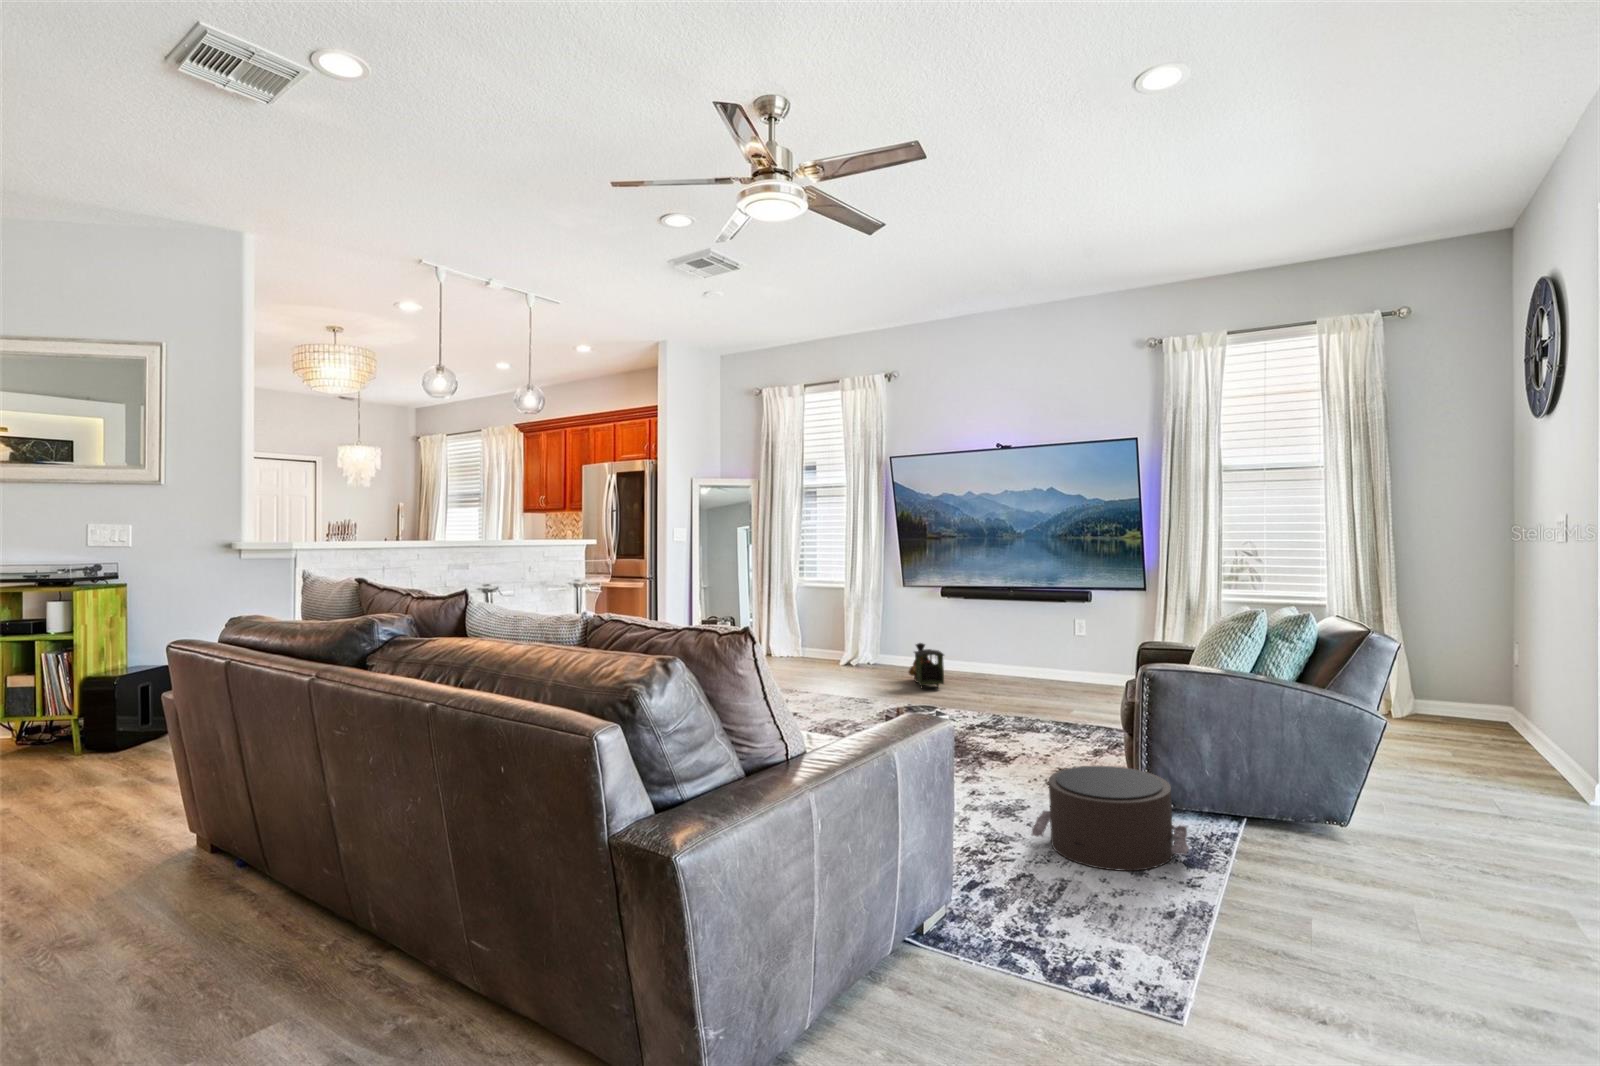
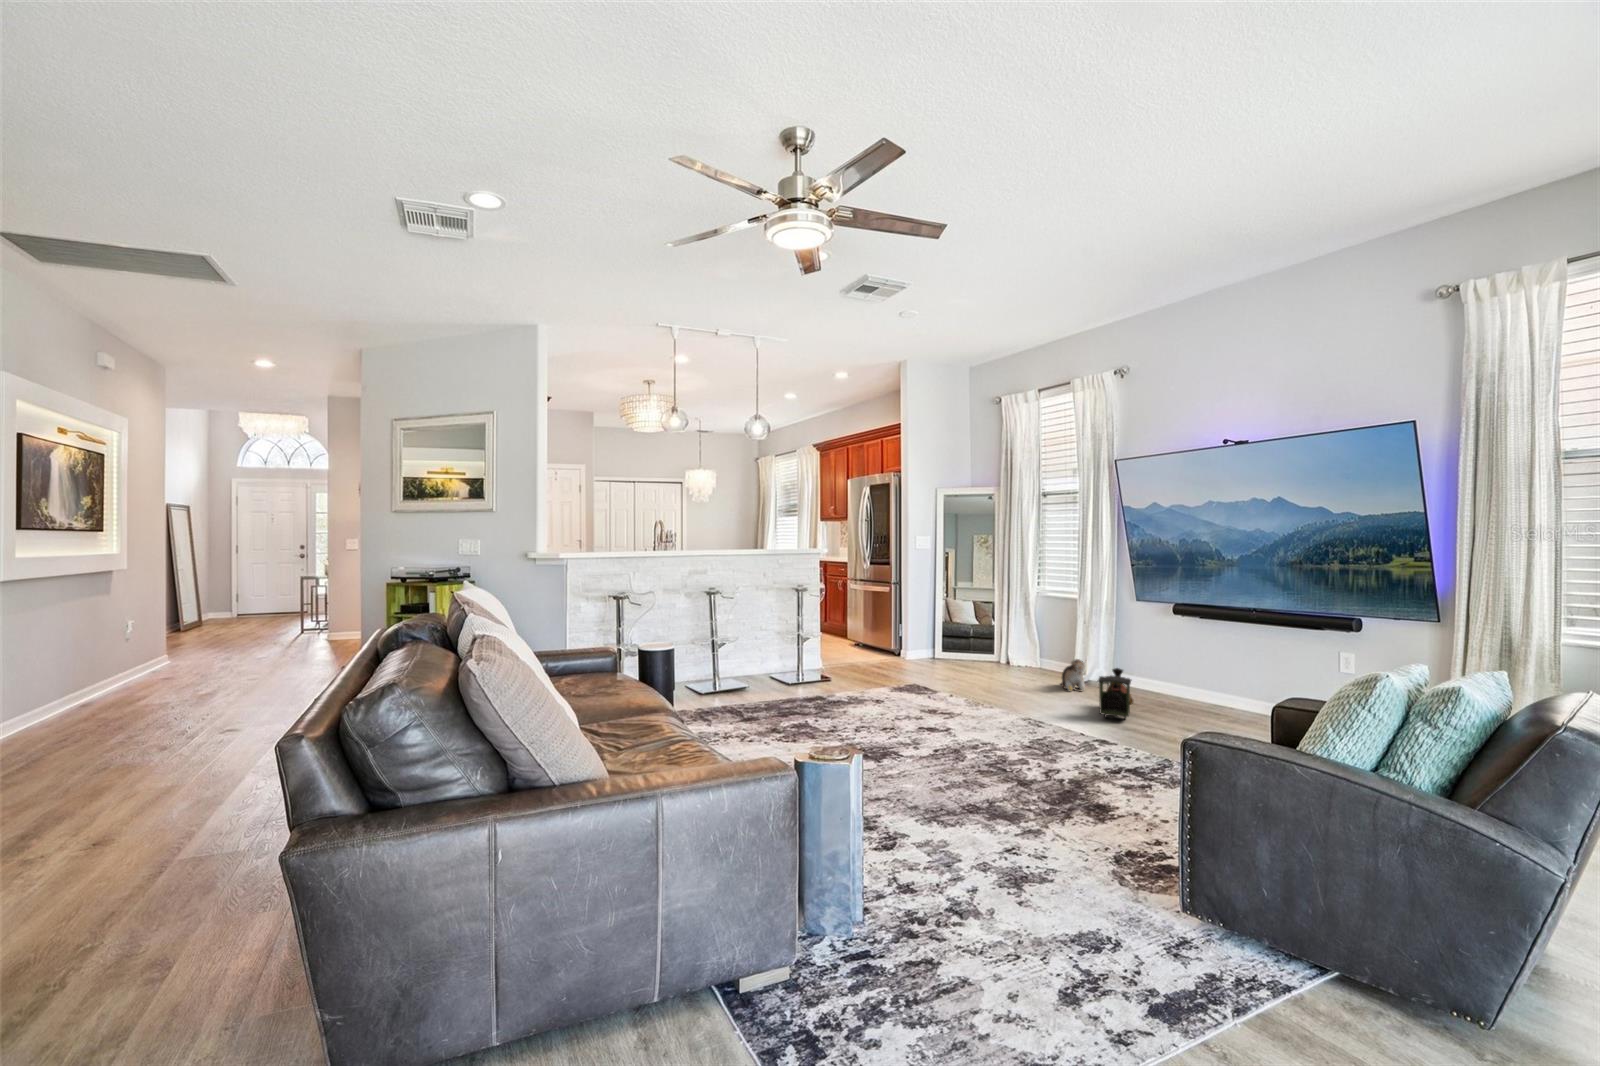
plush toy: none [852,640,882,671] -> present [1061,659,1085,691]
pouf: present [1032,766,1189,871] -> none [980,836,1189,992]

